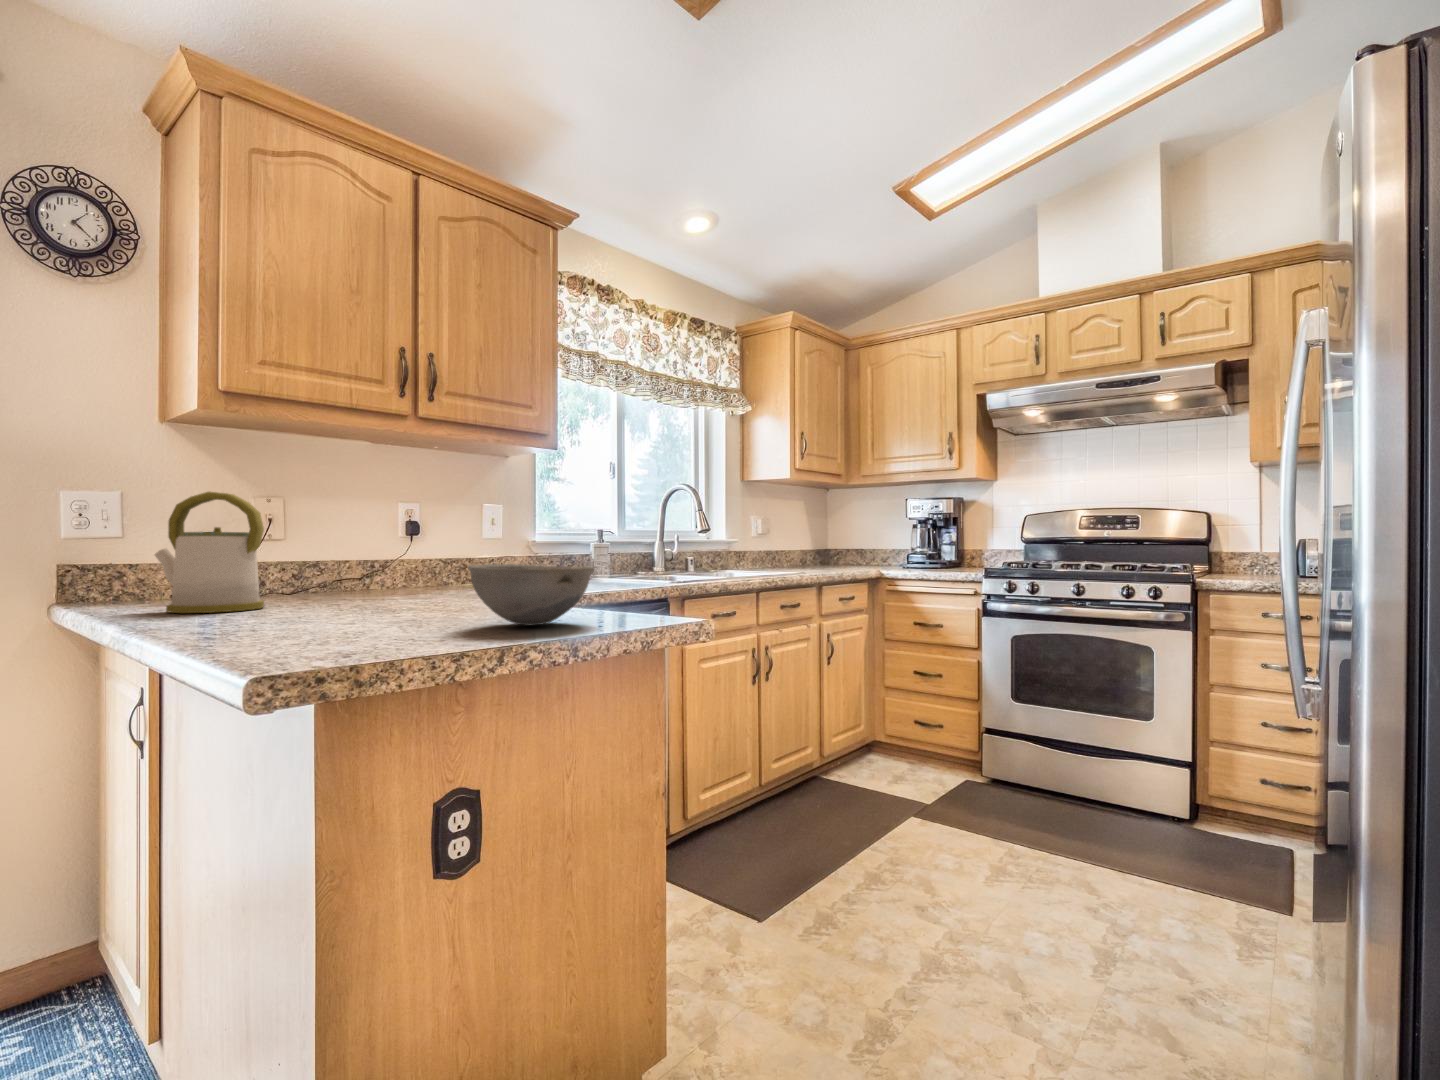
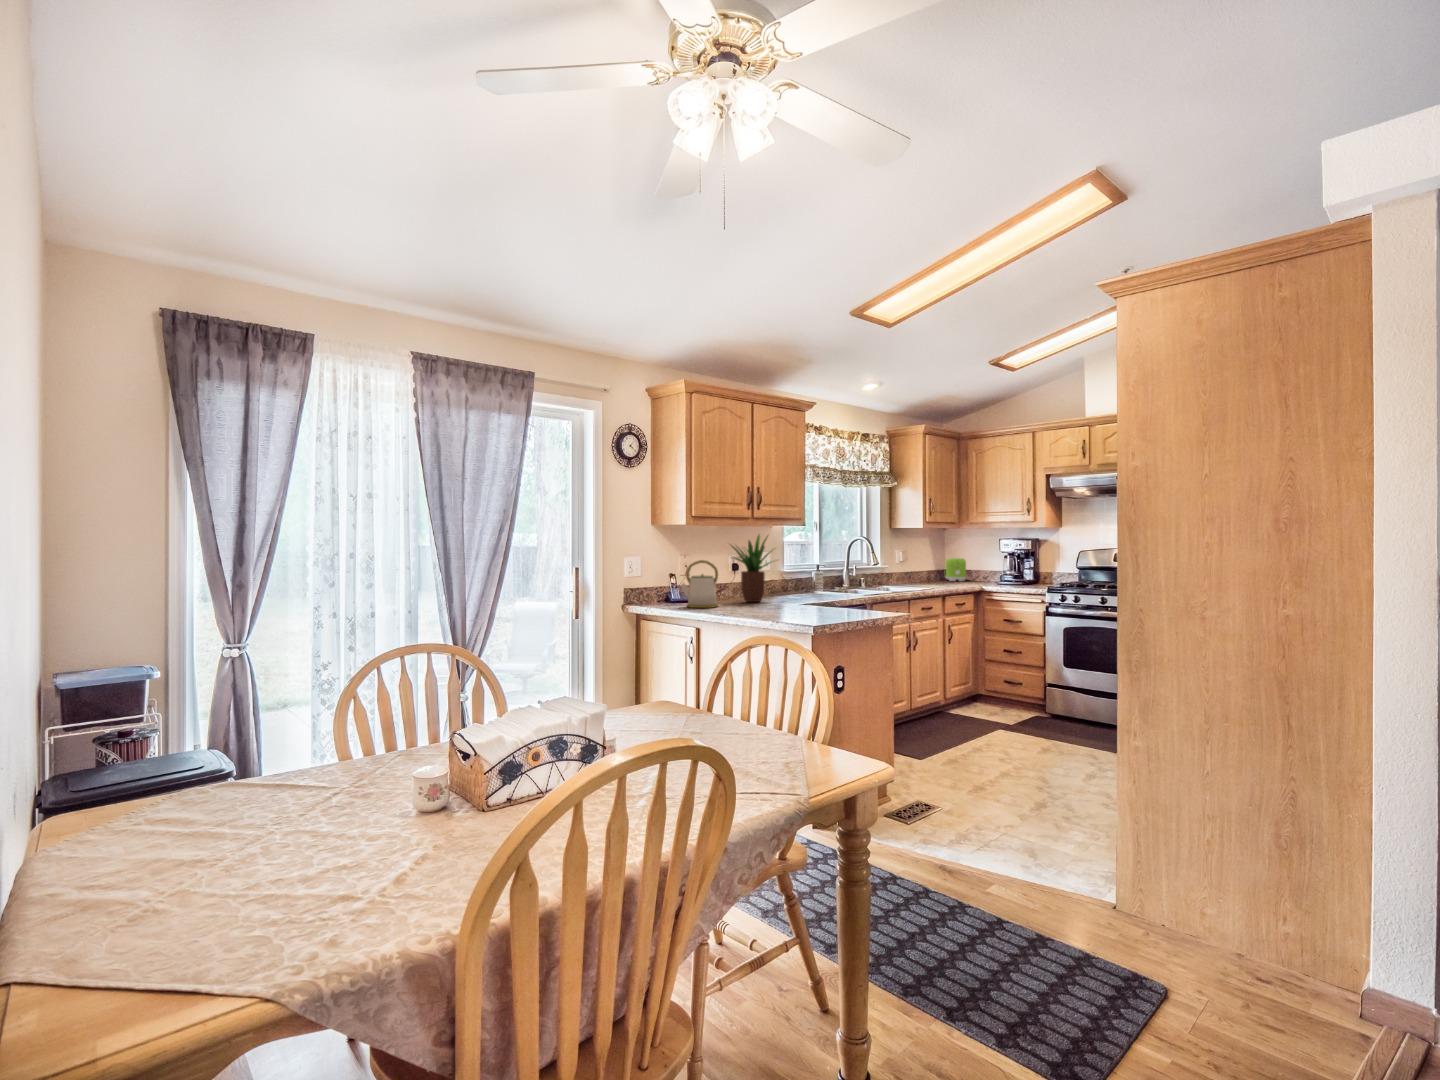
potted plant: none [333,441,473,598] -> present [732,534,771,602]
toaster: none [827,531,857,566] -> present [945,558,966,581]
bowl: present [468,564,594,625] -> none [827,592,870,614]

